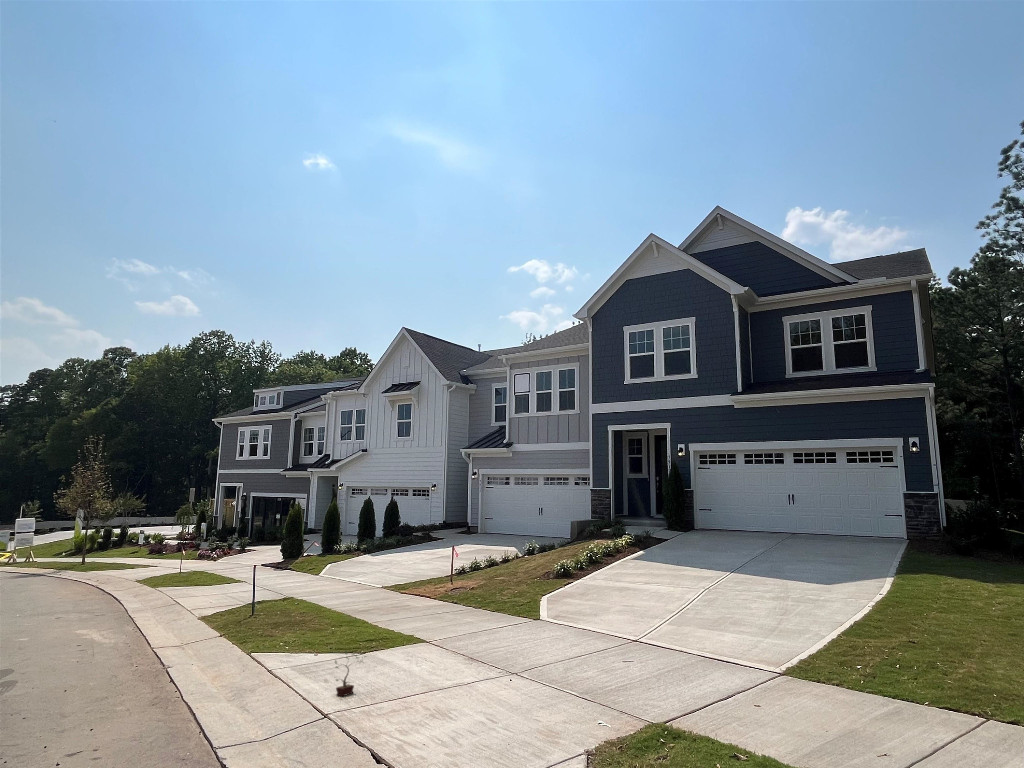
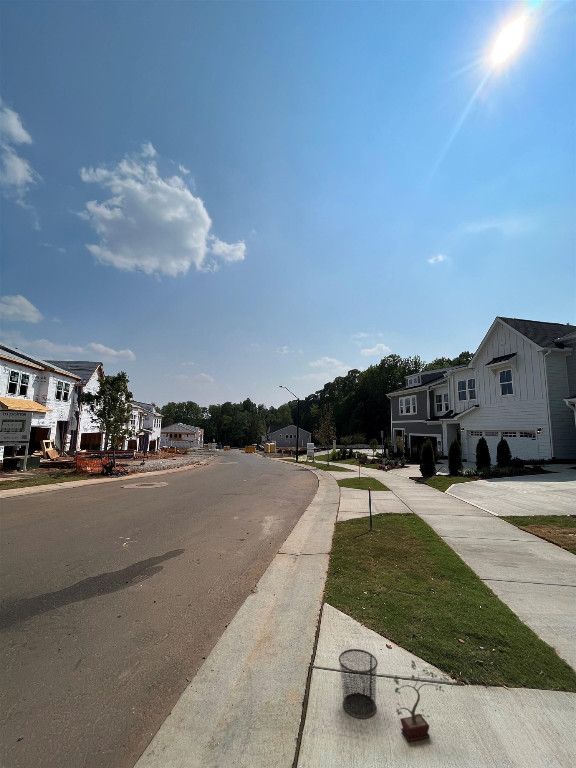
waste bin: none [290,661,319,699] -> present [339,649,378,718]

